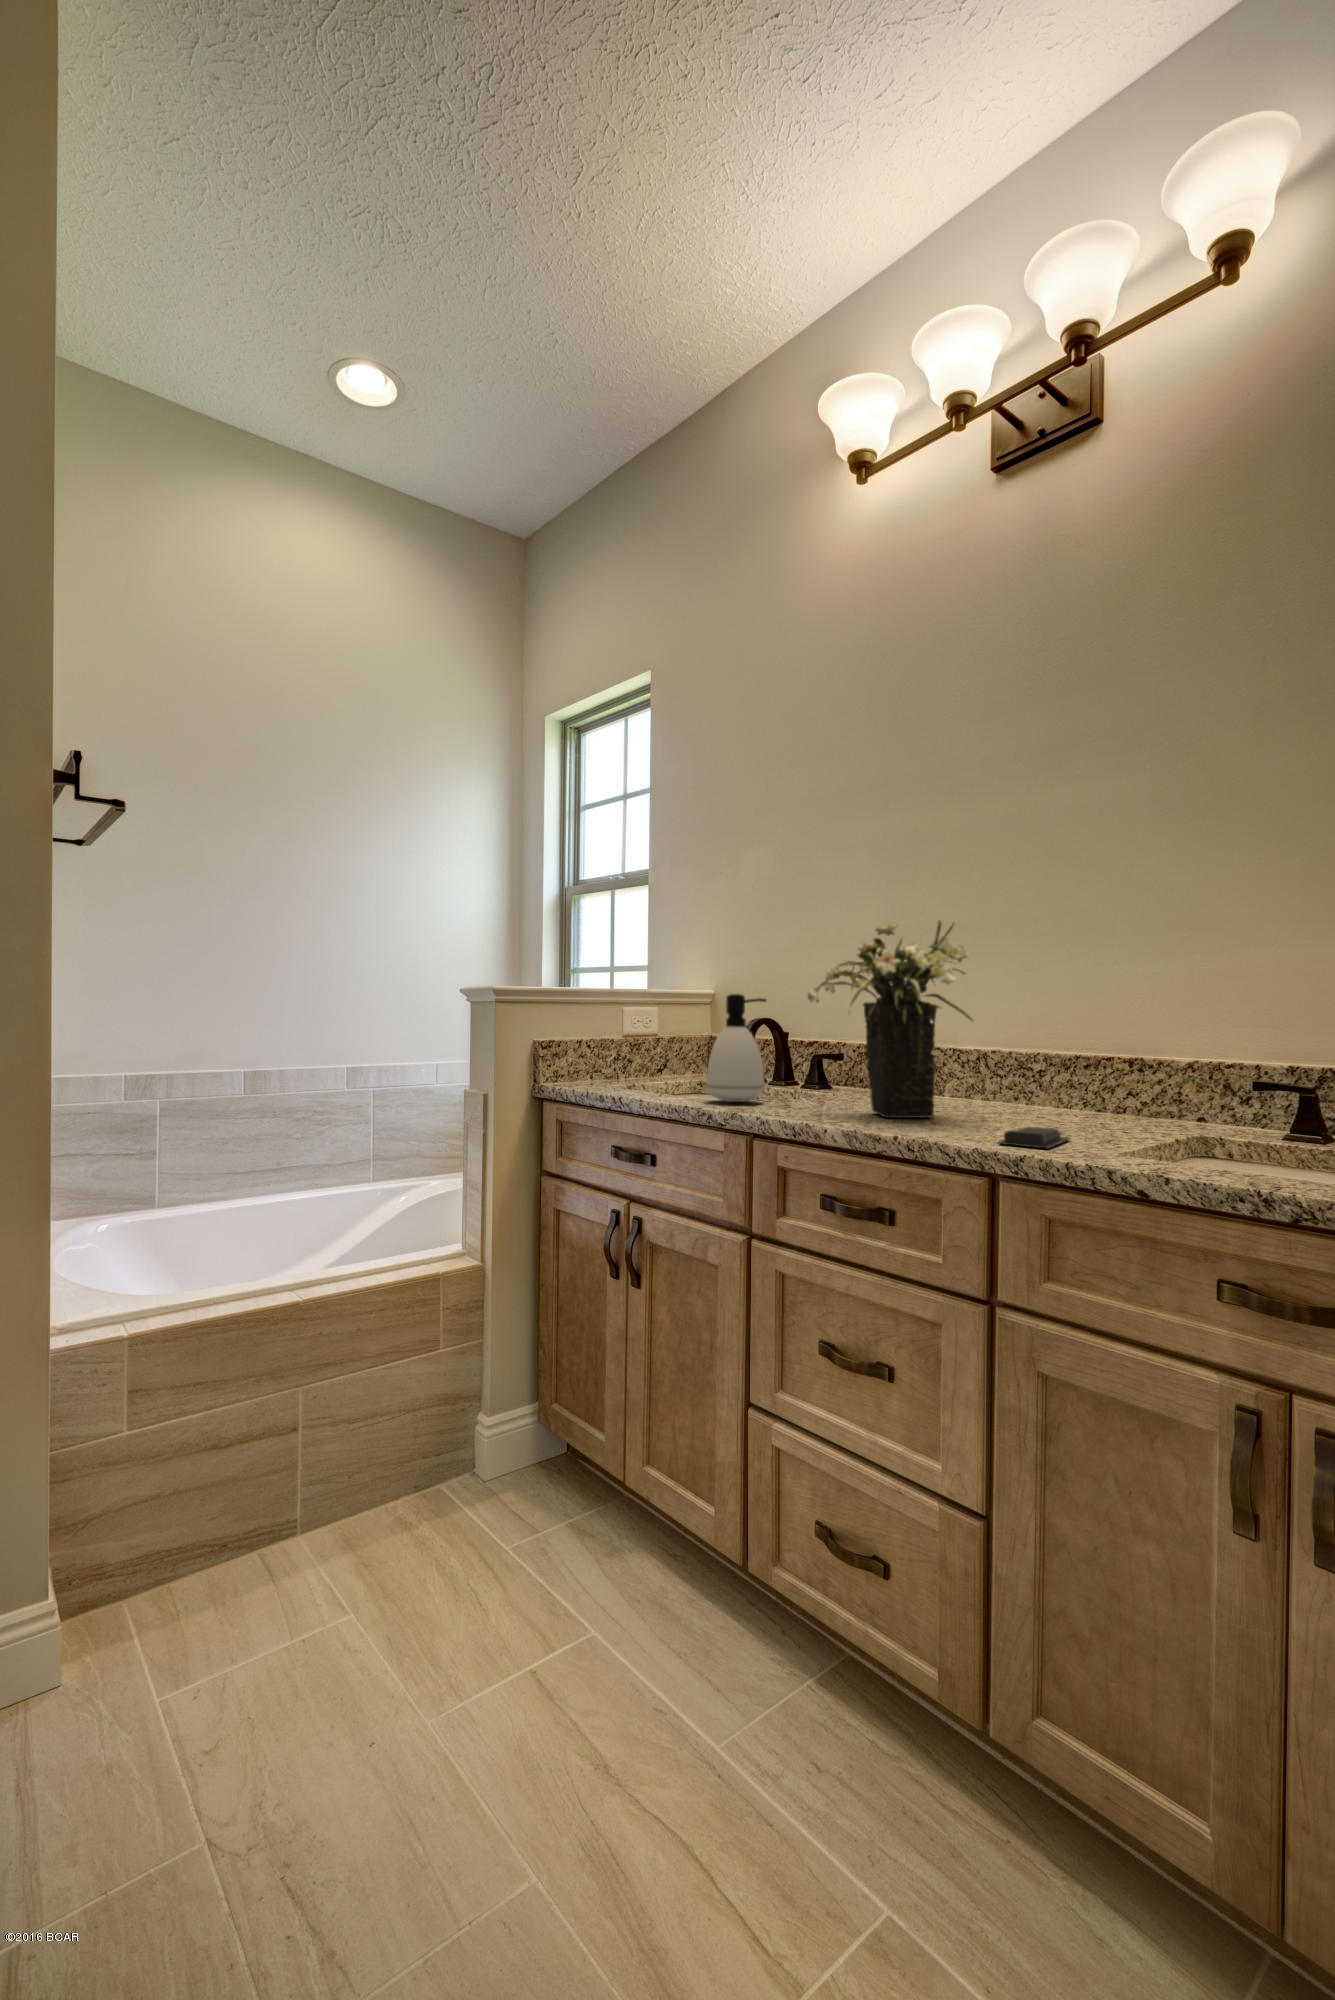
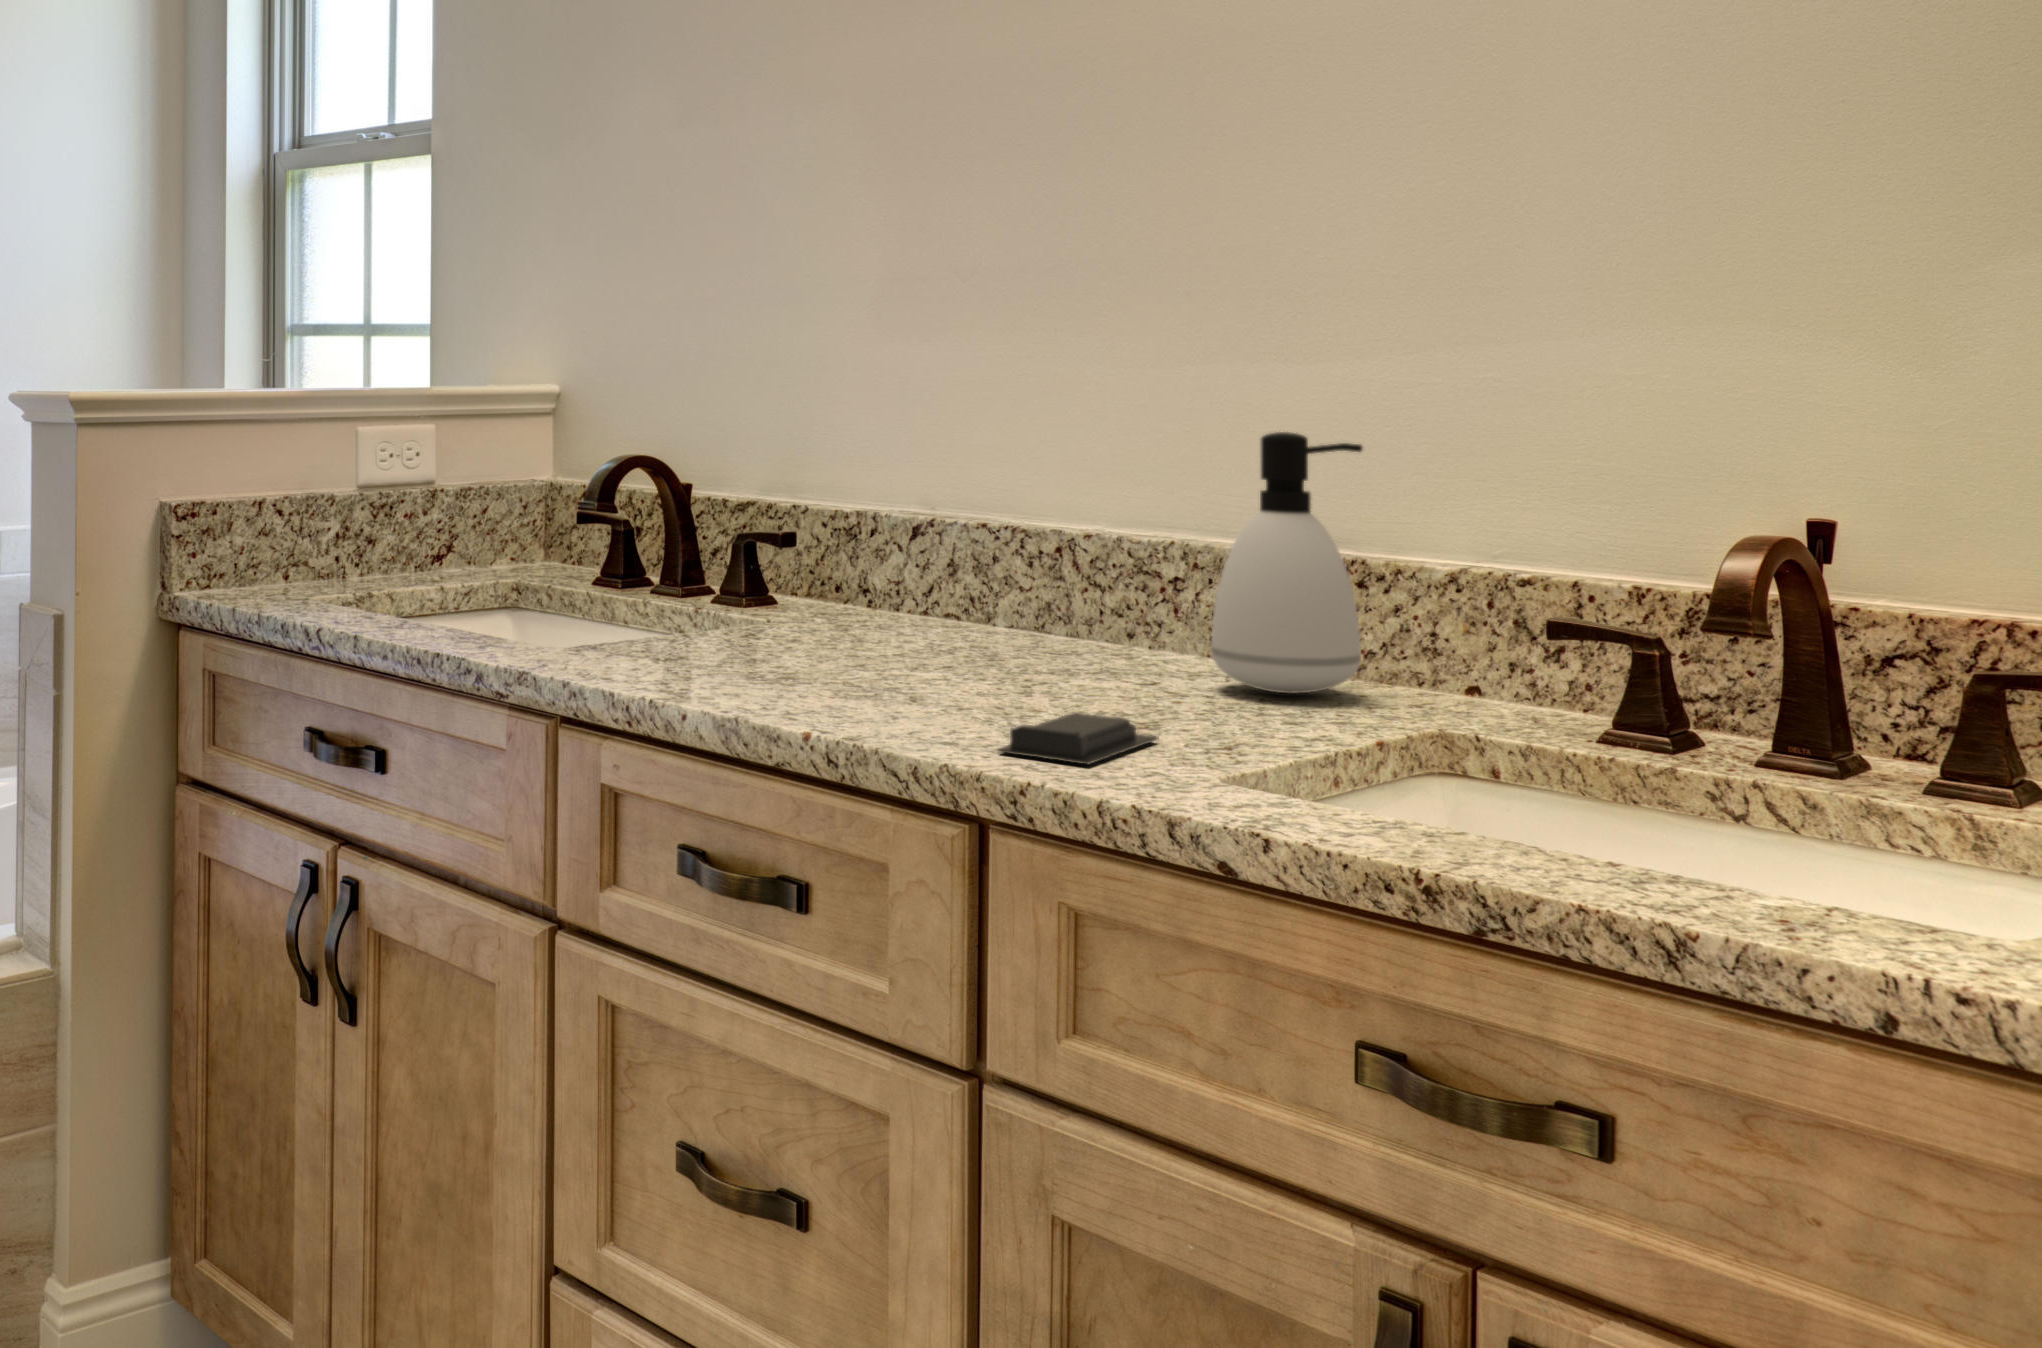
flower arrangement: present [808,921,973,1118] -> none [669,277,1008,683]
soap dispenser: present [706,994,767,1102] -> present [1211,432,1362,693]

